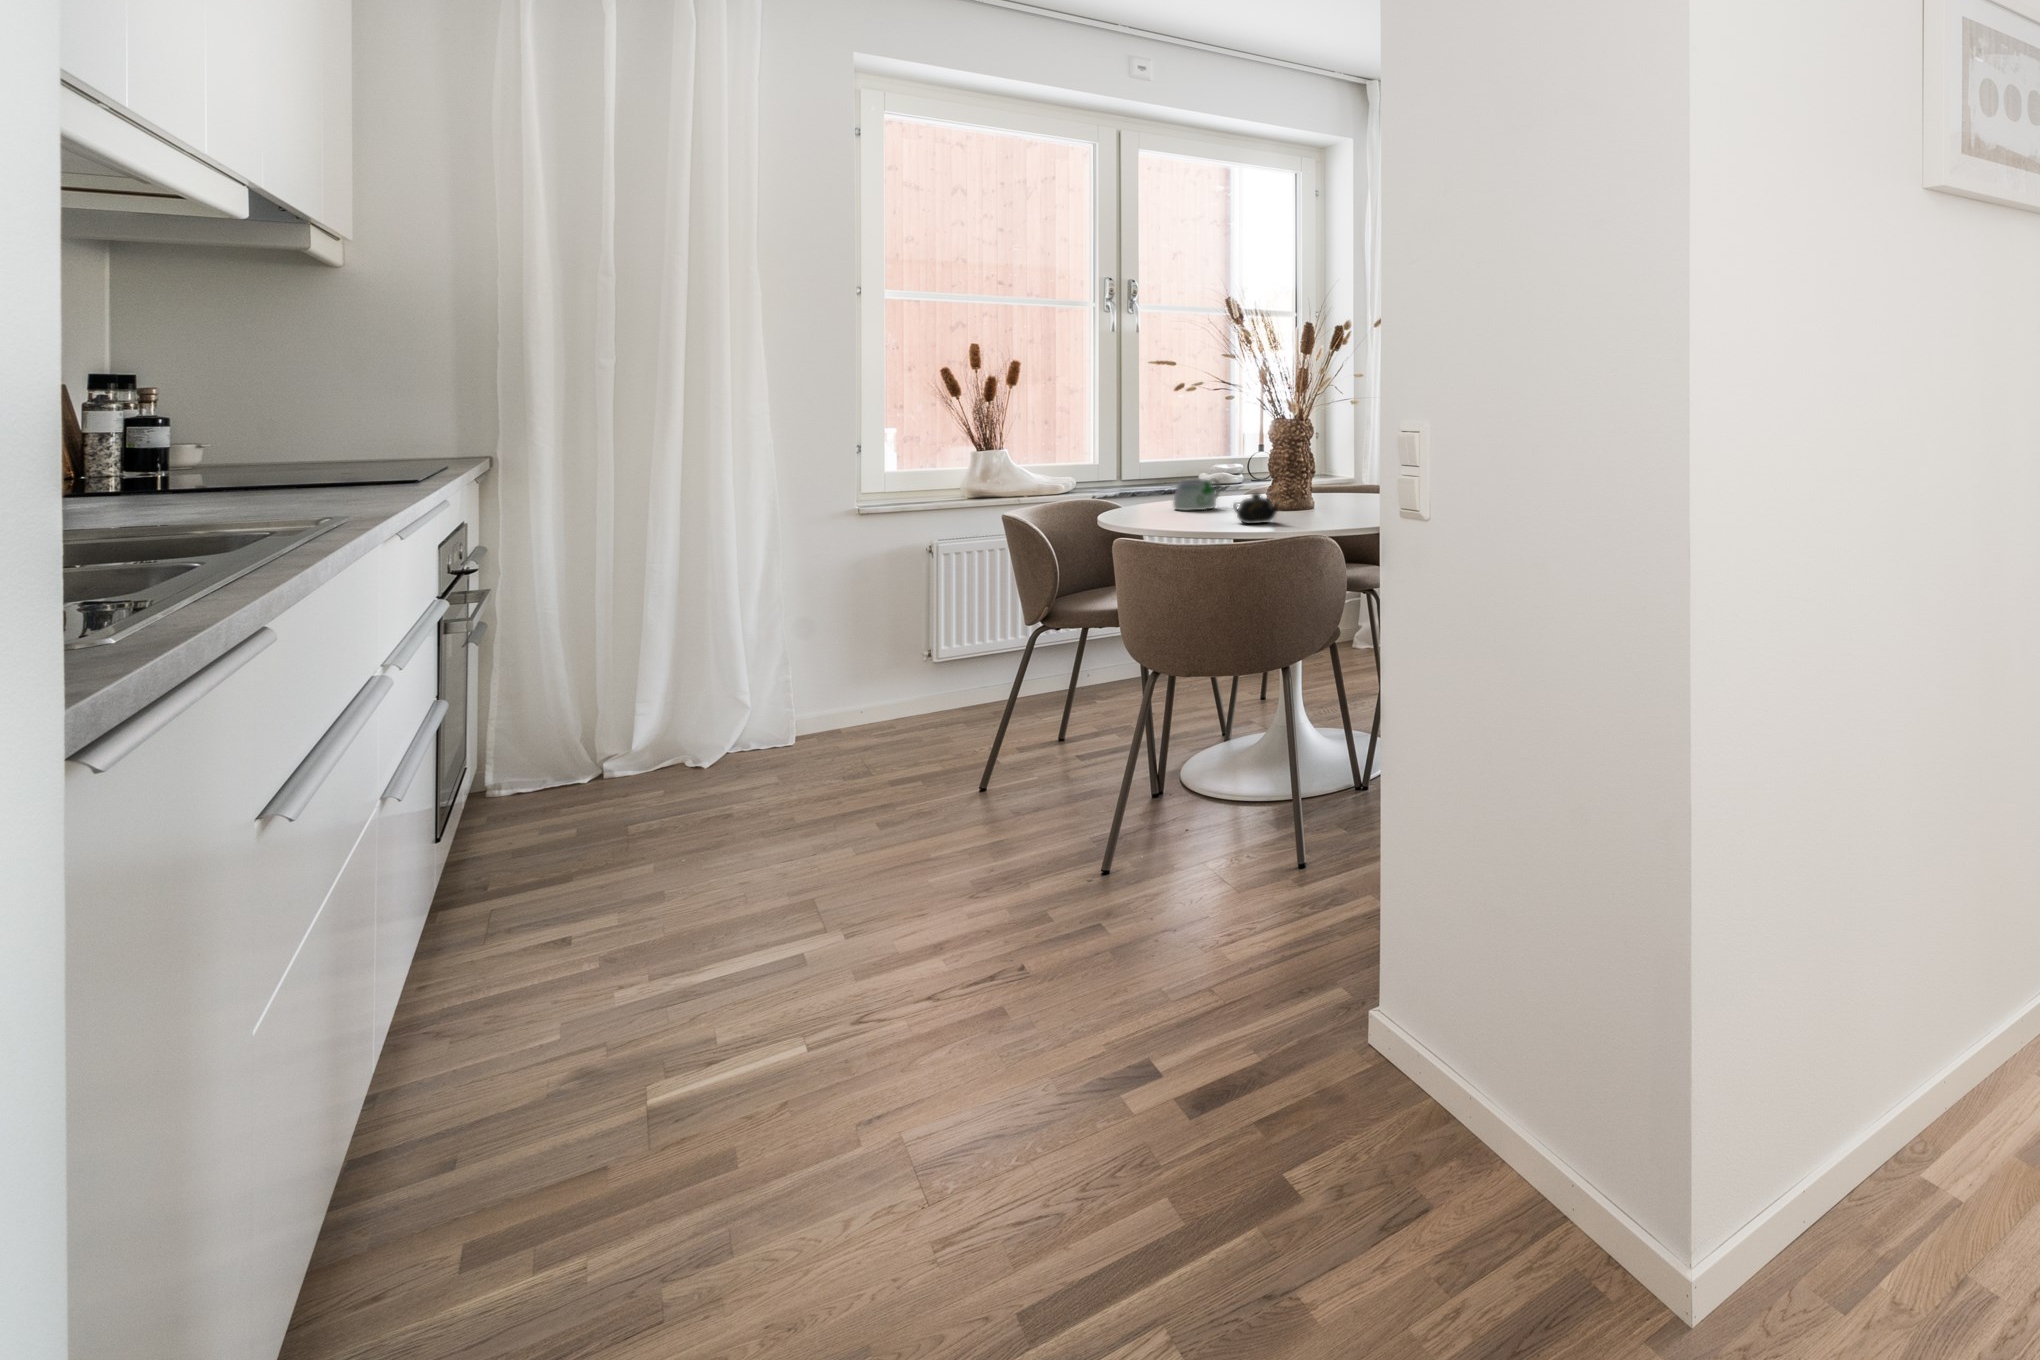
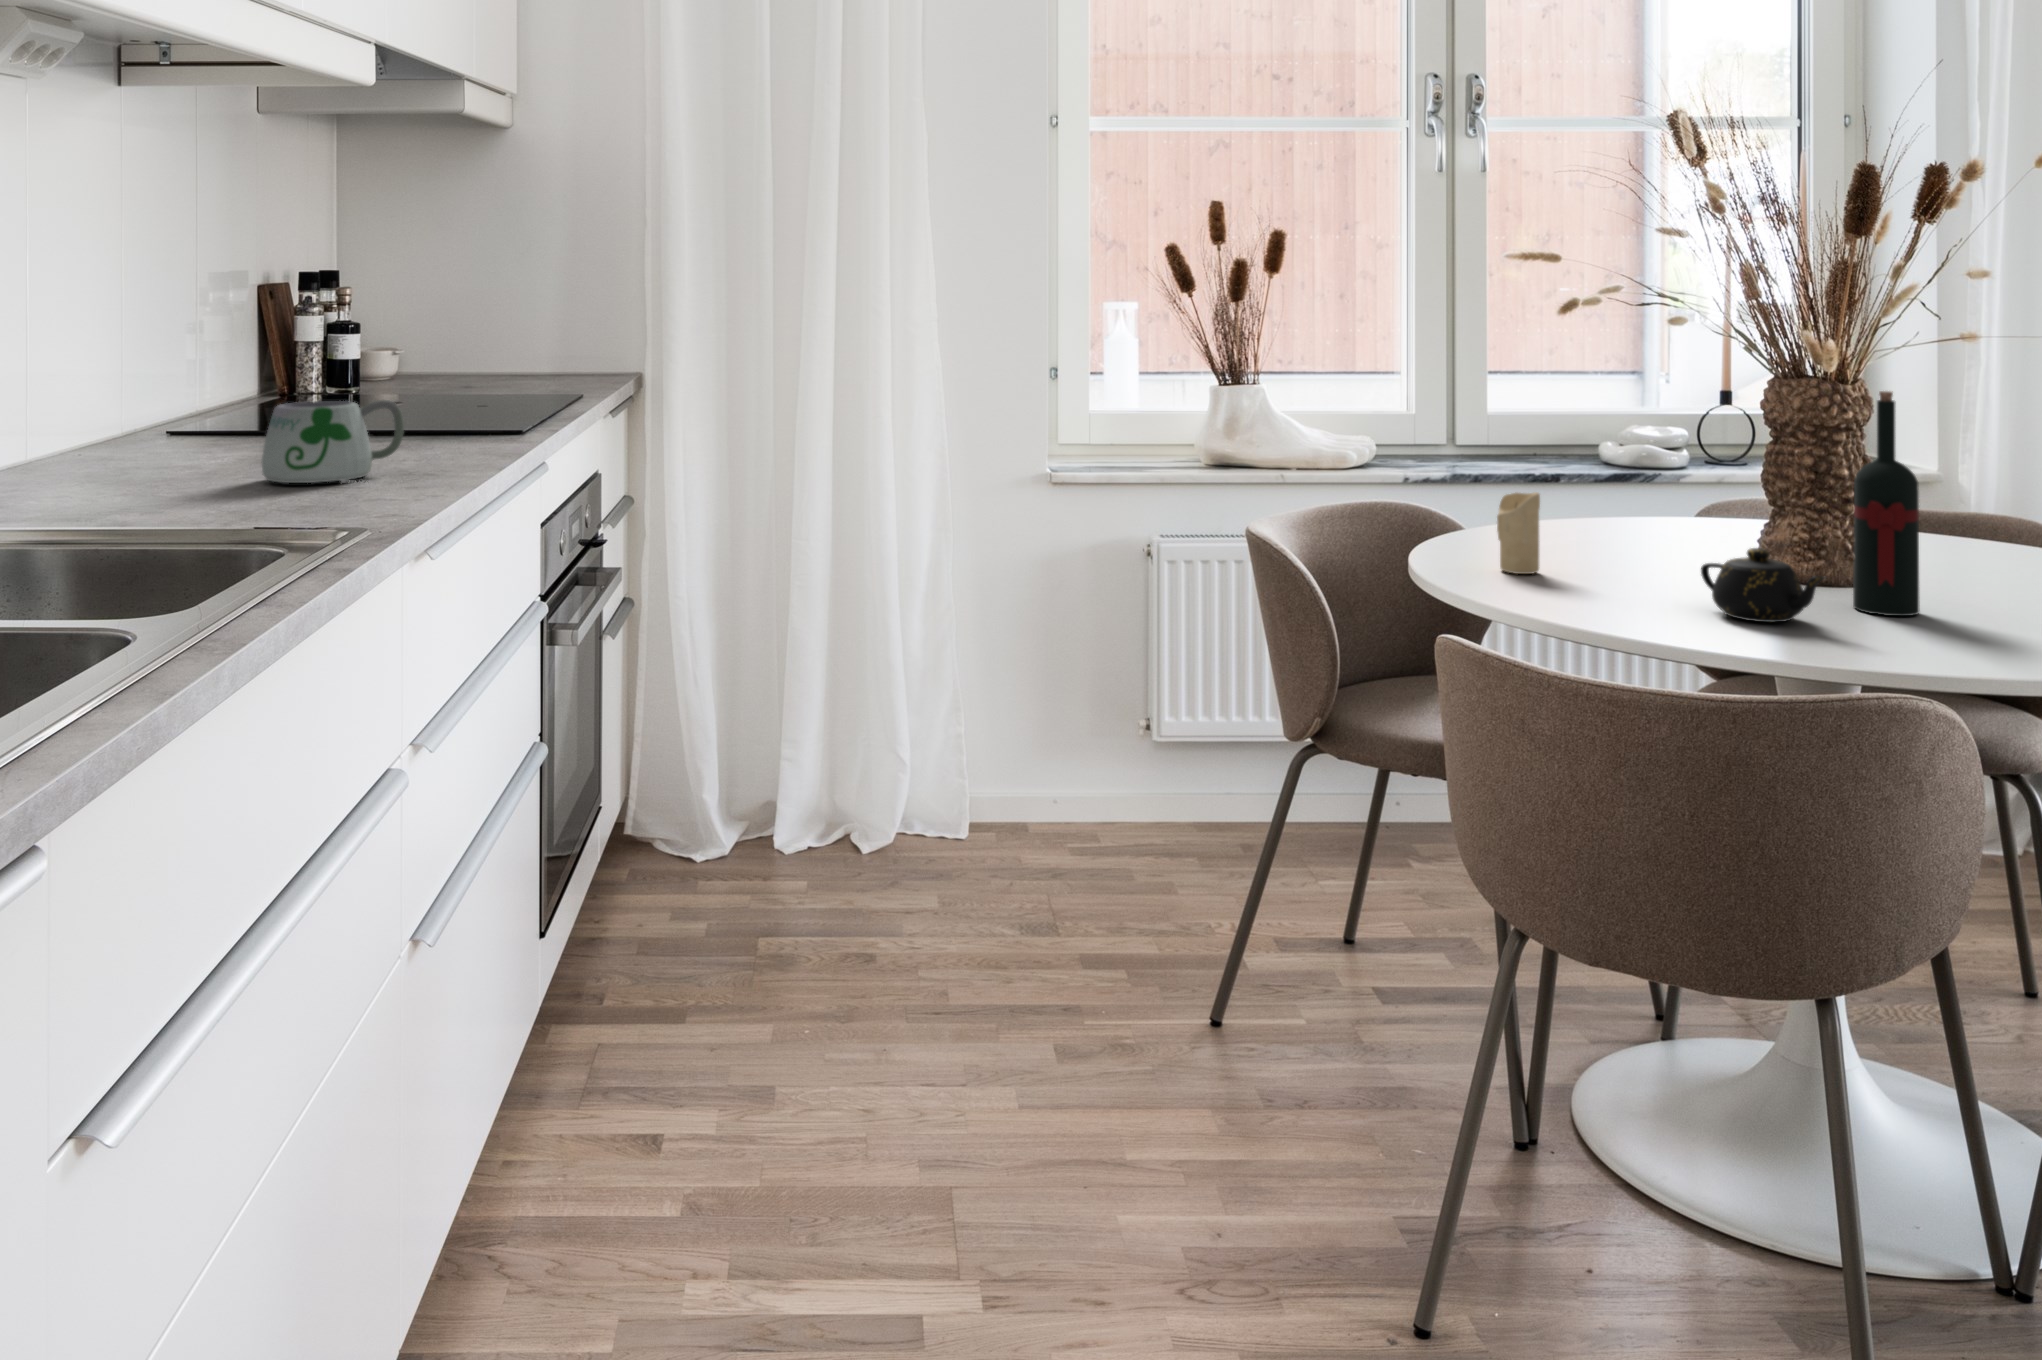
wine bottle: none [1297,425,1322,518] -> present [1853,391,1920,616]
mug: present [1173,479,1220,510] -> present [262,400,404,483]
candle: none [1140,480,1161,519] -> present [1497,492,1540,574]

